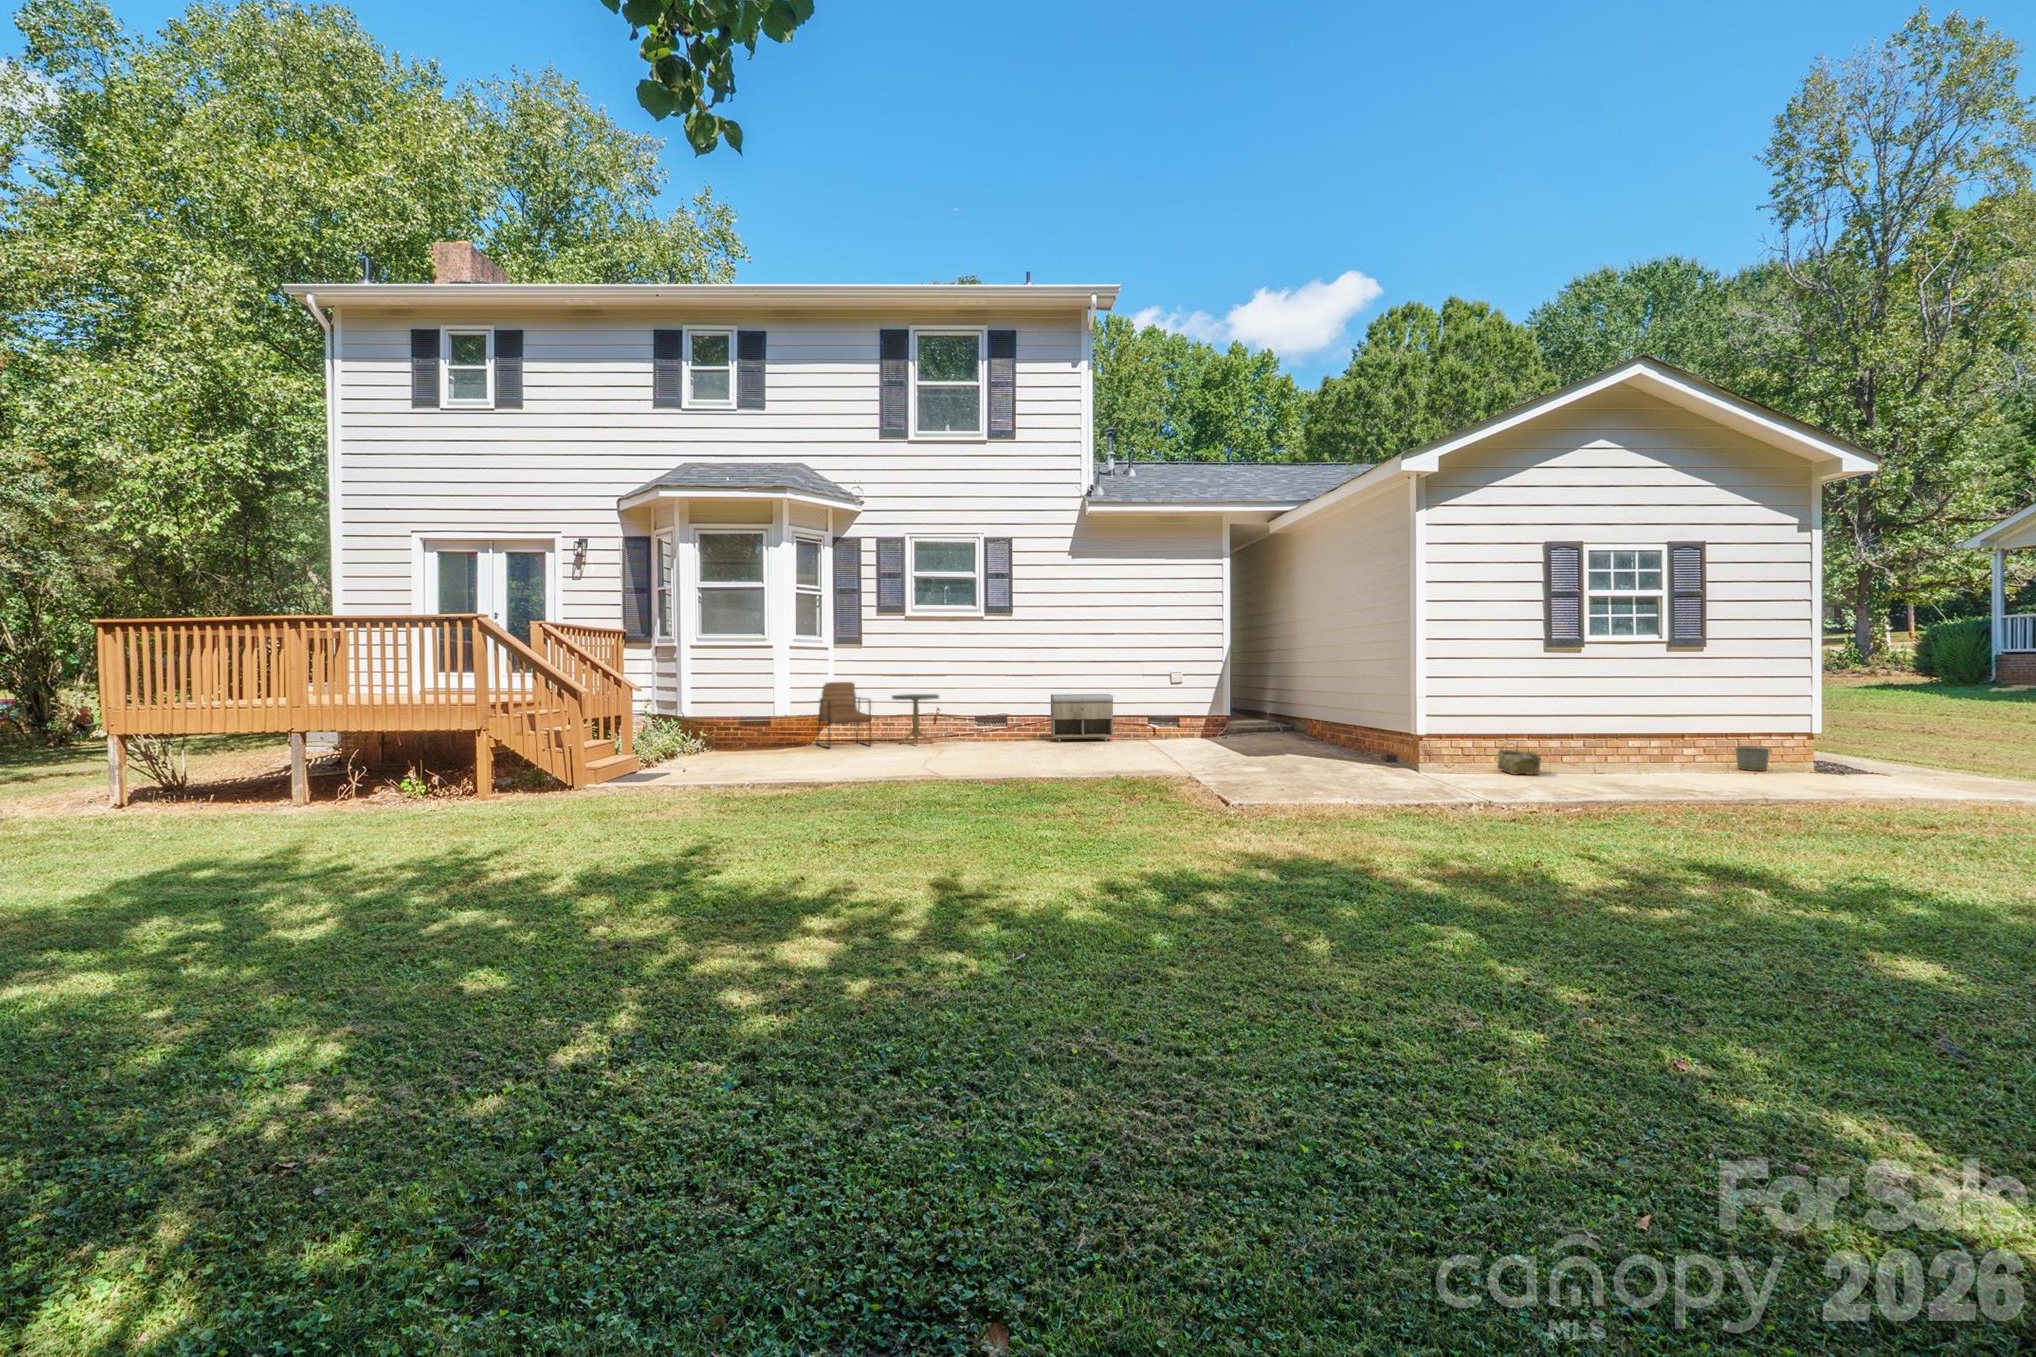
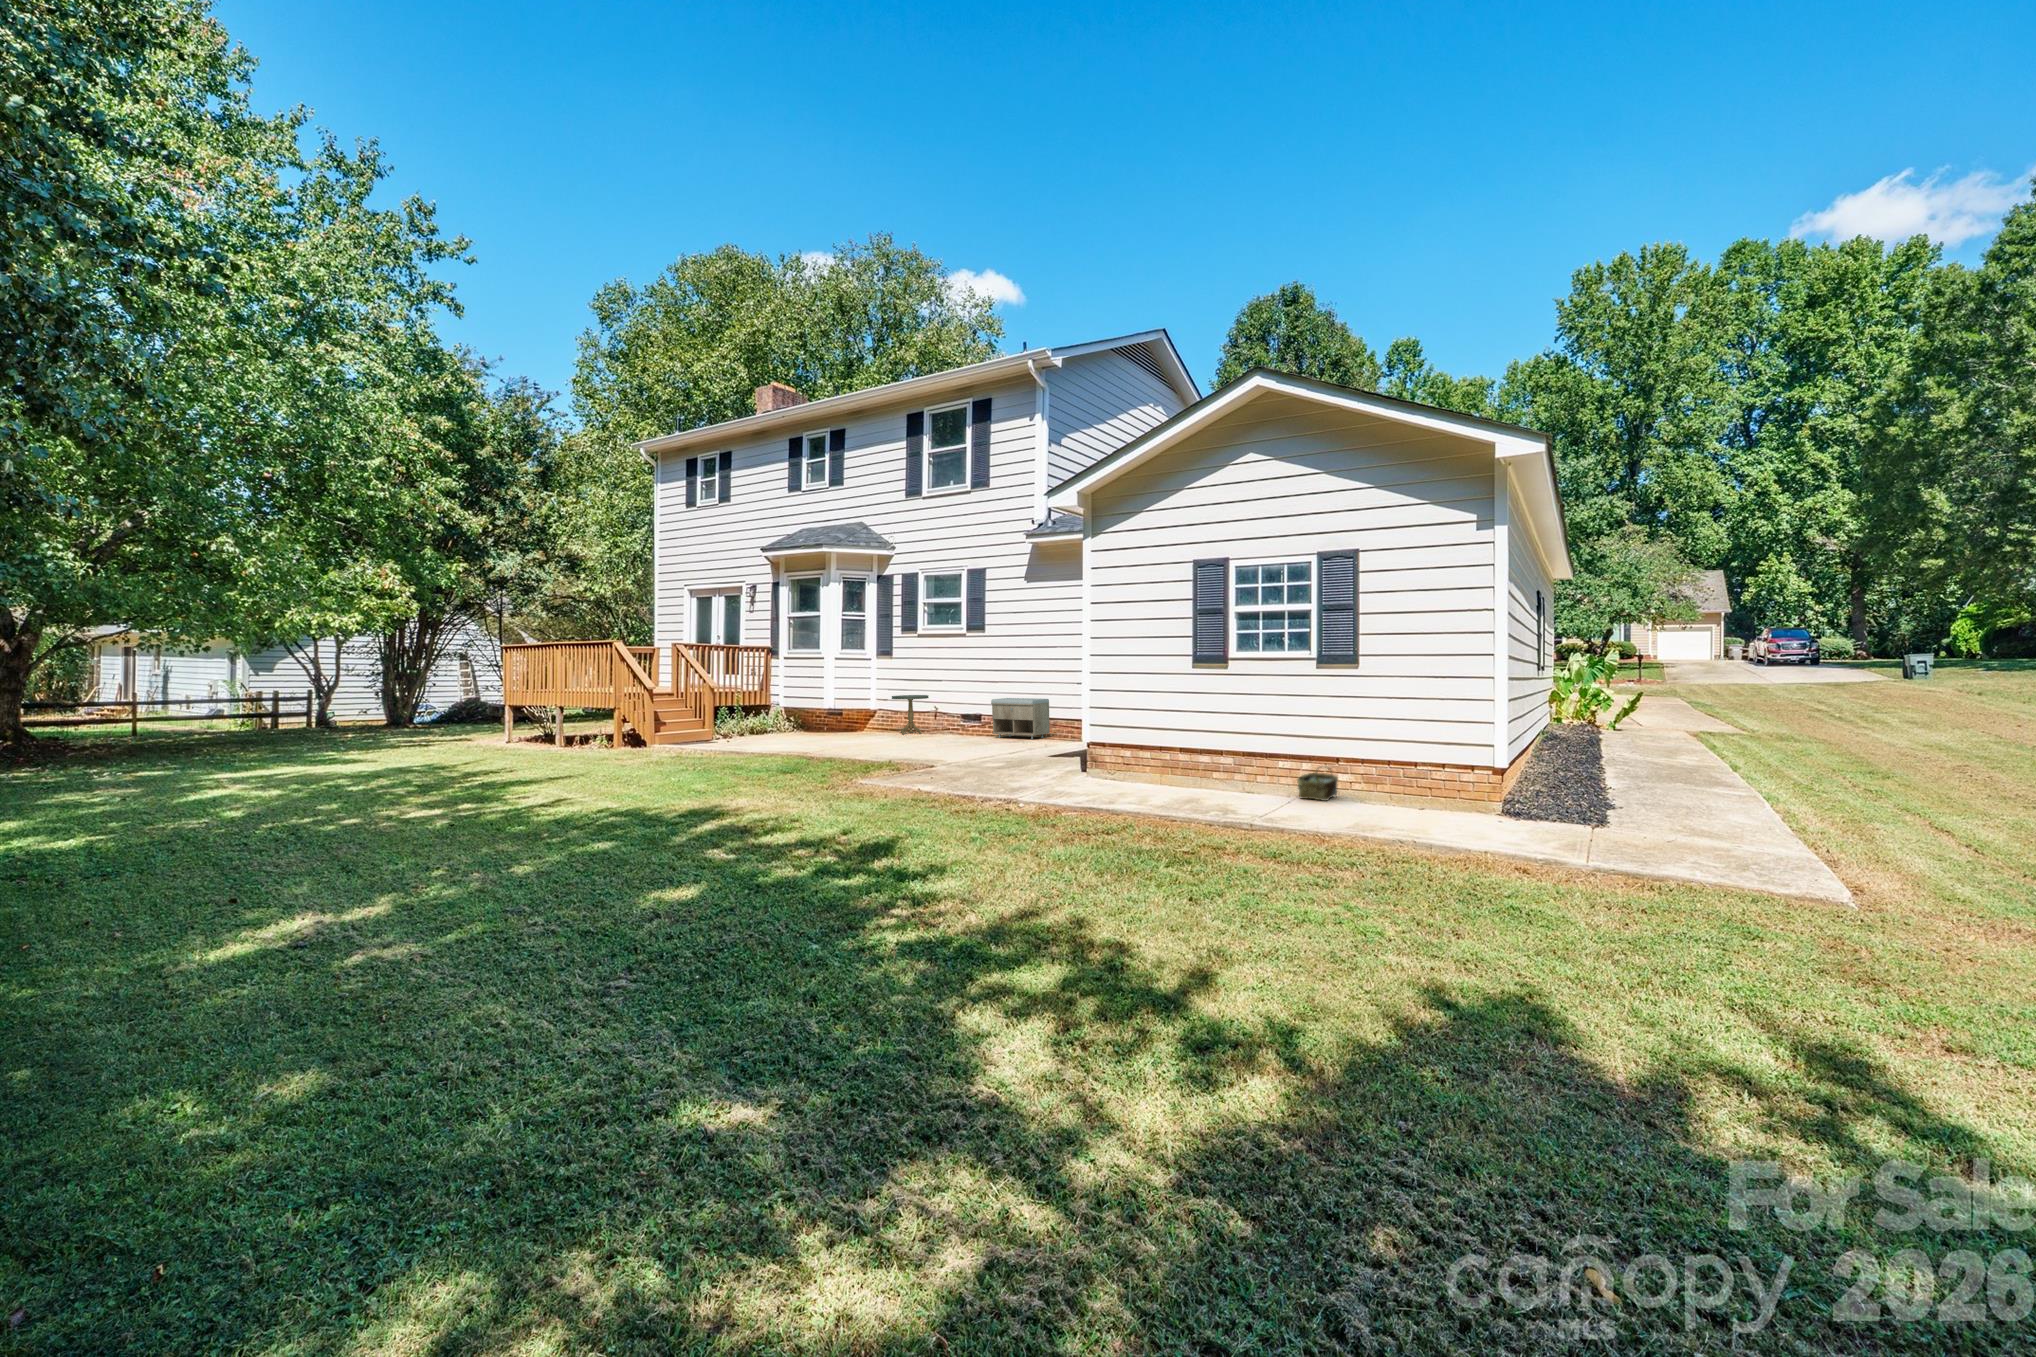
chair: present [816,682,871,748] -> none [846,685,889,733]
planter: present [1736,746,1769,771] -> none [1370,776,1401,804]
woven basket: present [1497,748,1541,775] -> present [1297,769,1338,801]

